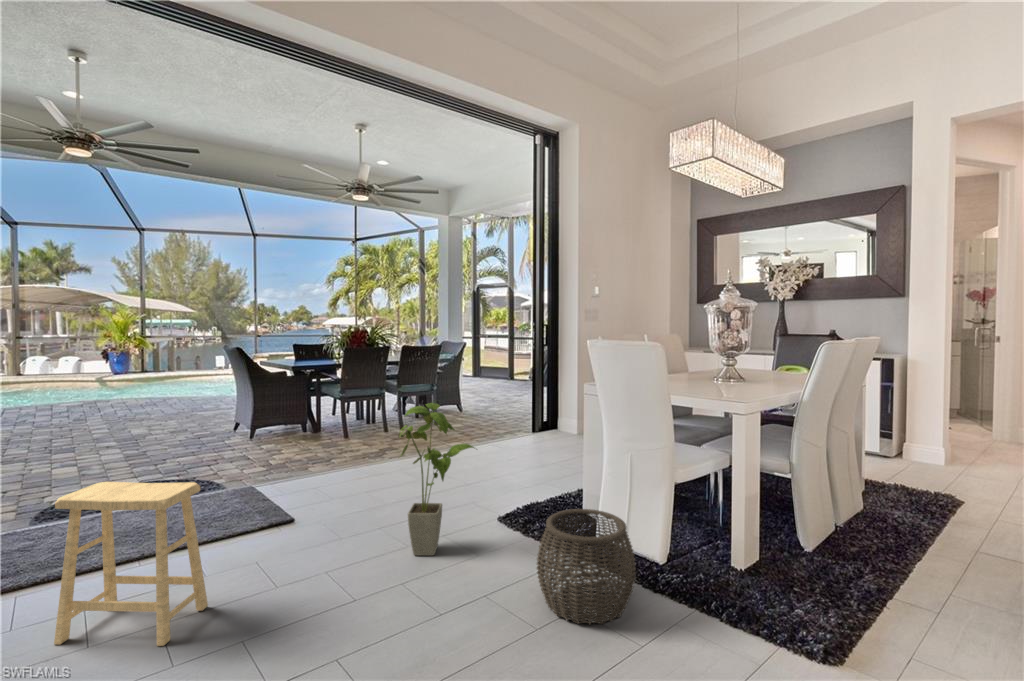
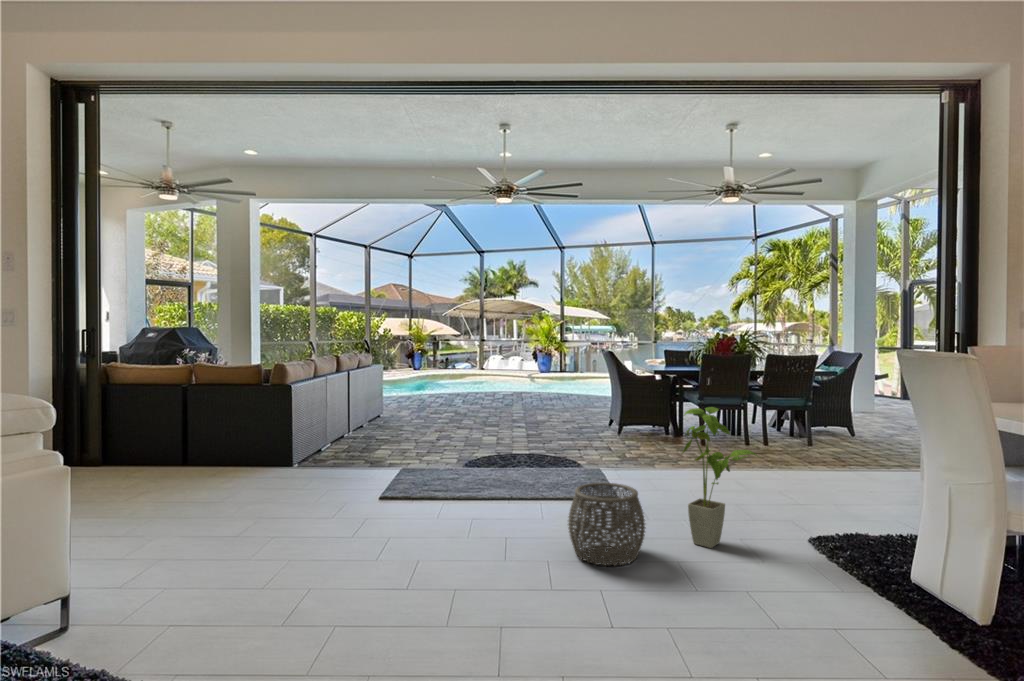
footstool: present [54,482,208,646] -> none [453,436,534,546]
woven basket: present [537,509,636,625] -> present [568,483,645,566]

